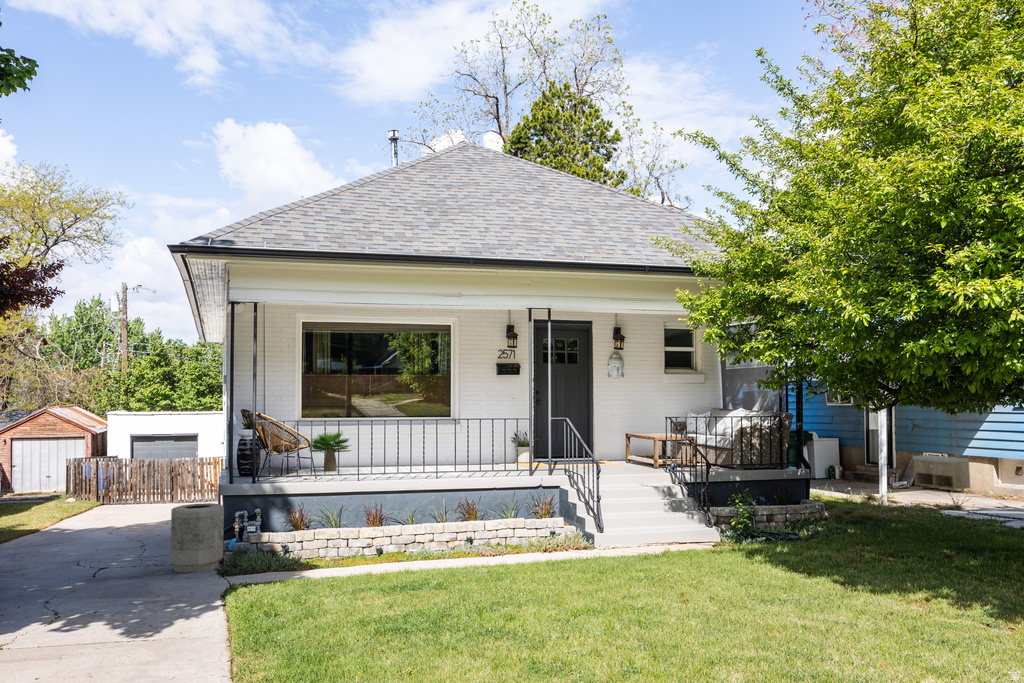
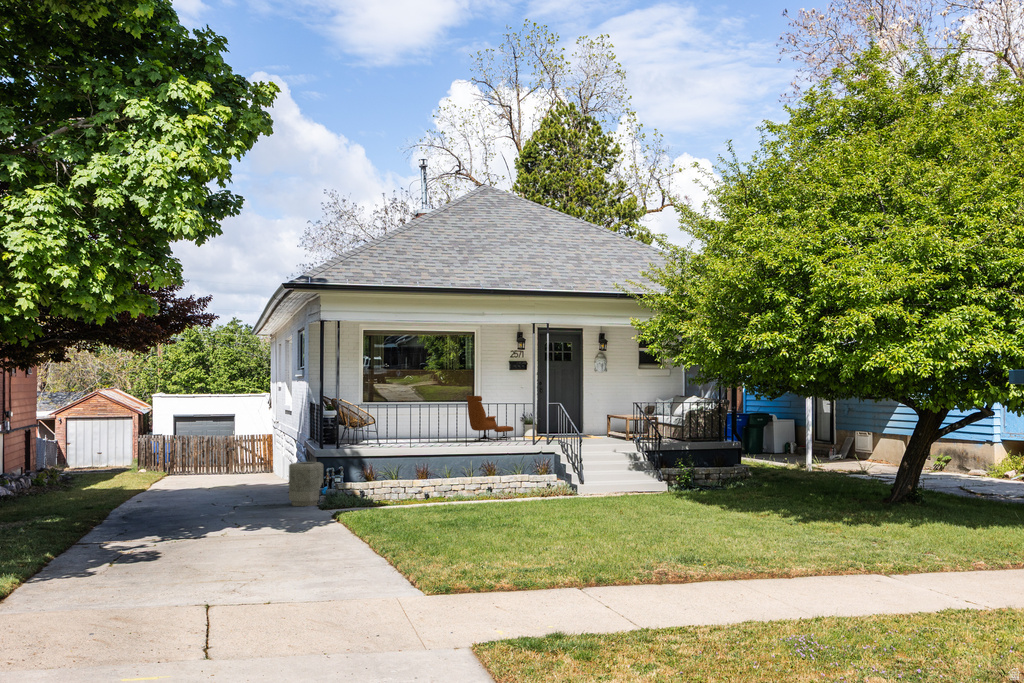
lounge chair: none [440,407,504,471] -> present [467,396,514,442]
potted plant: present [311,431,351,471] -> none [369,412,405,442]
storage bench: present [913,455,970,492] -> none [846,434,888,464]

